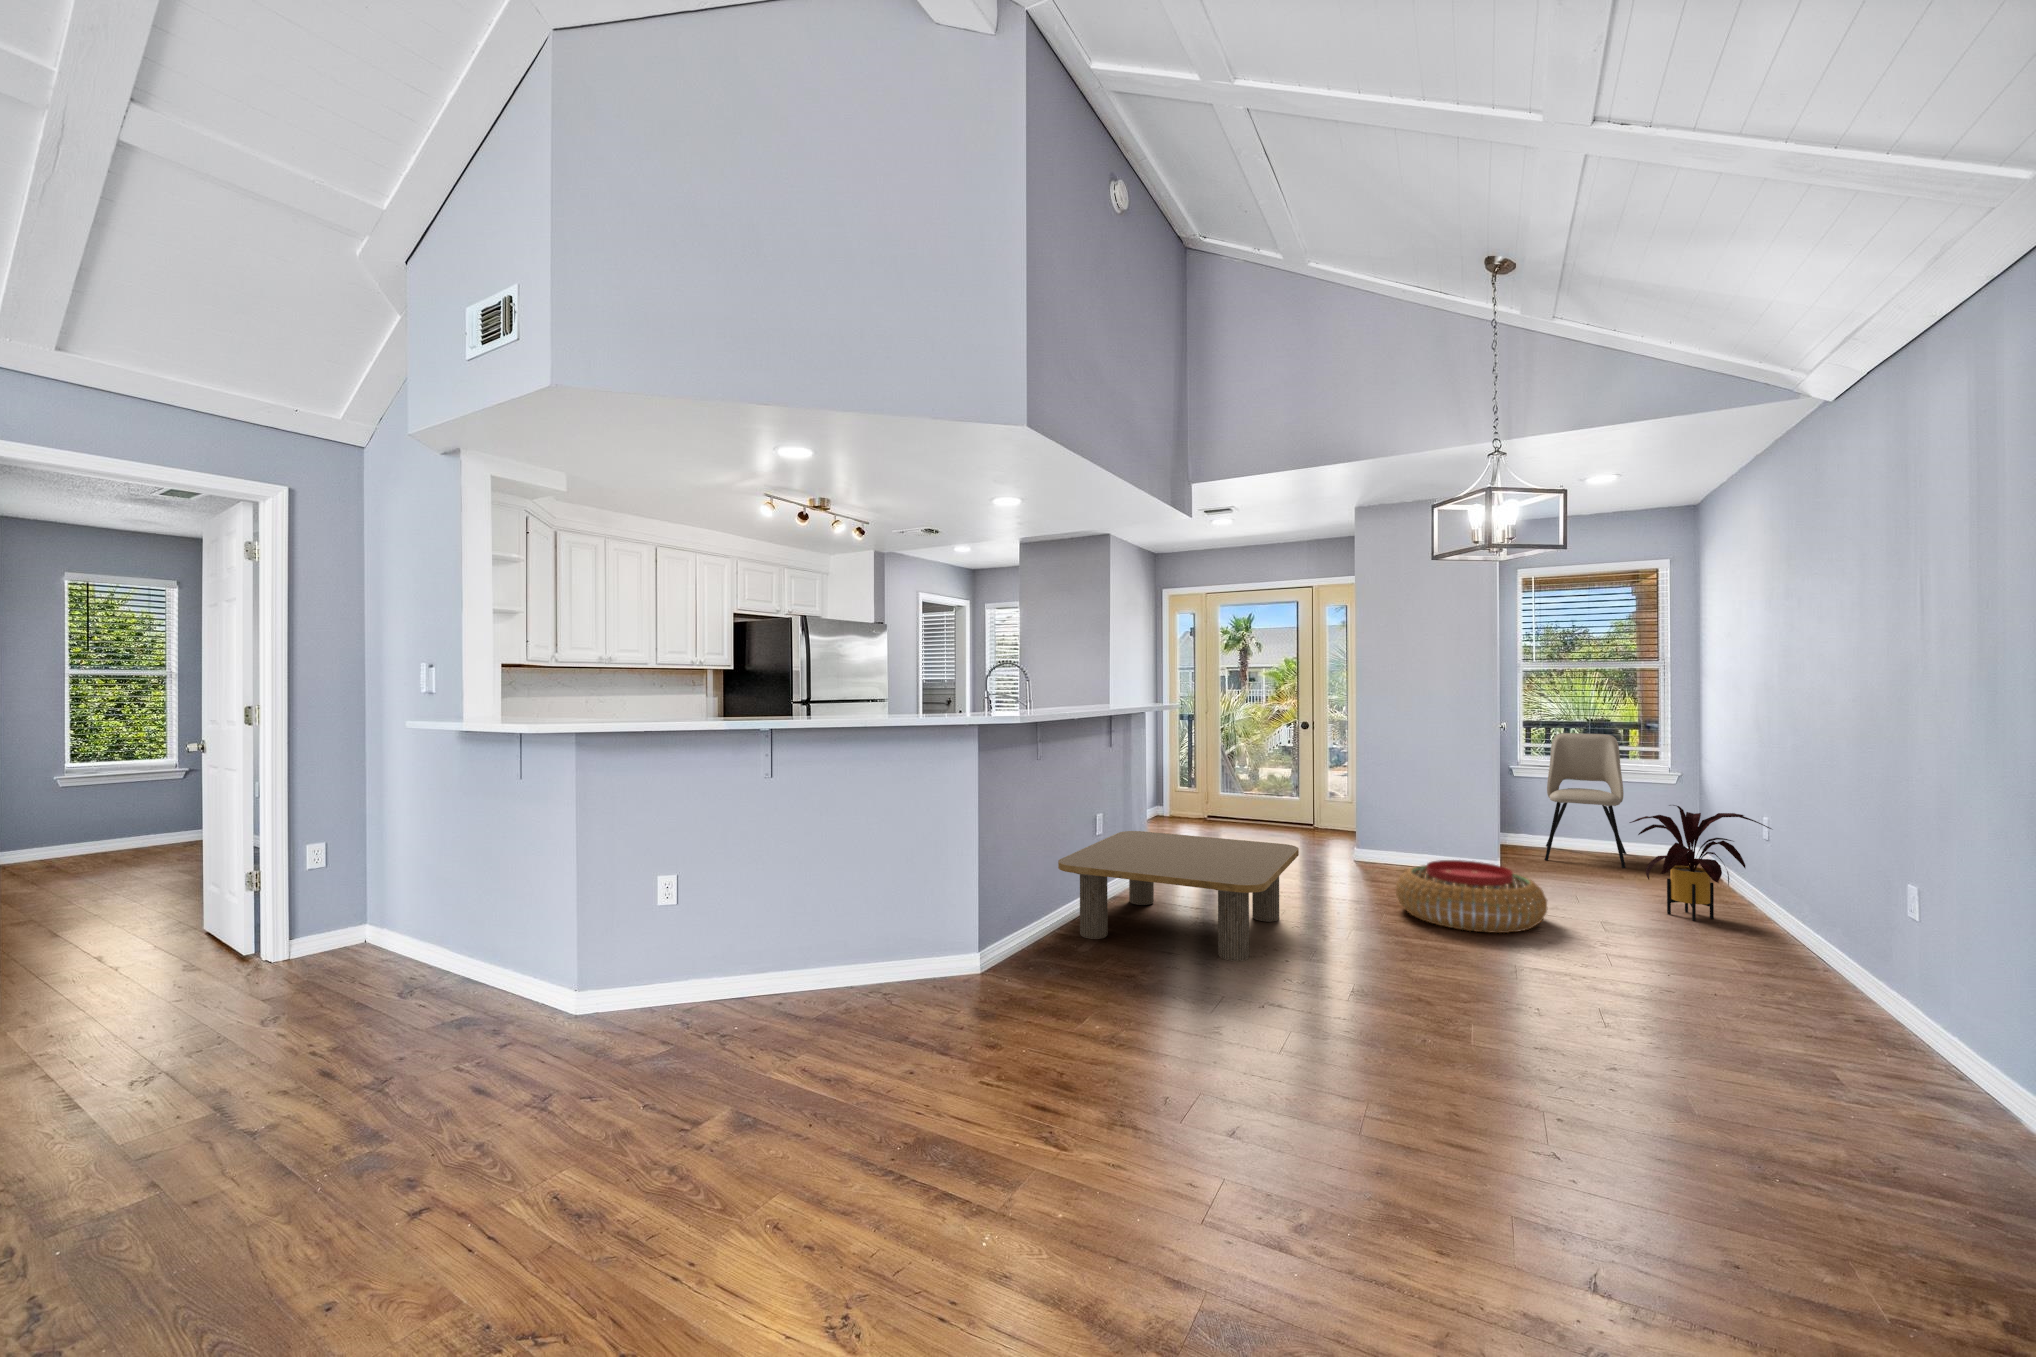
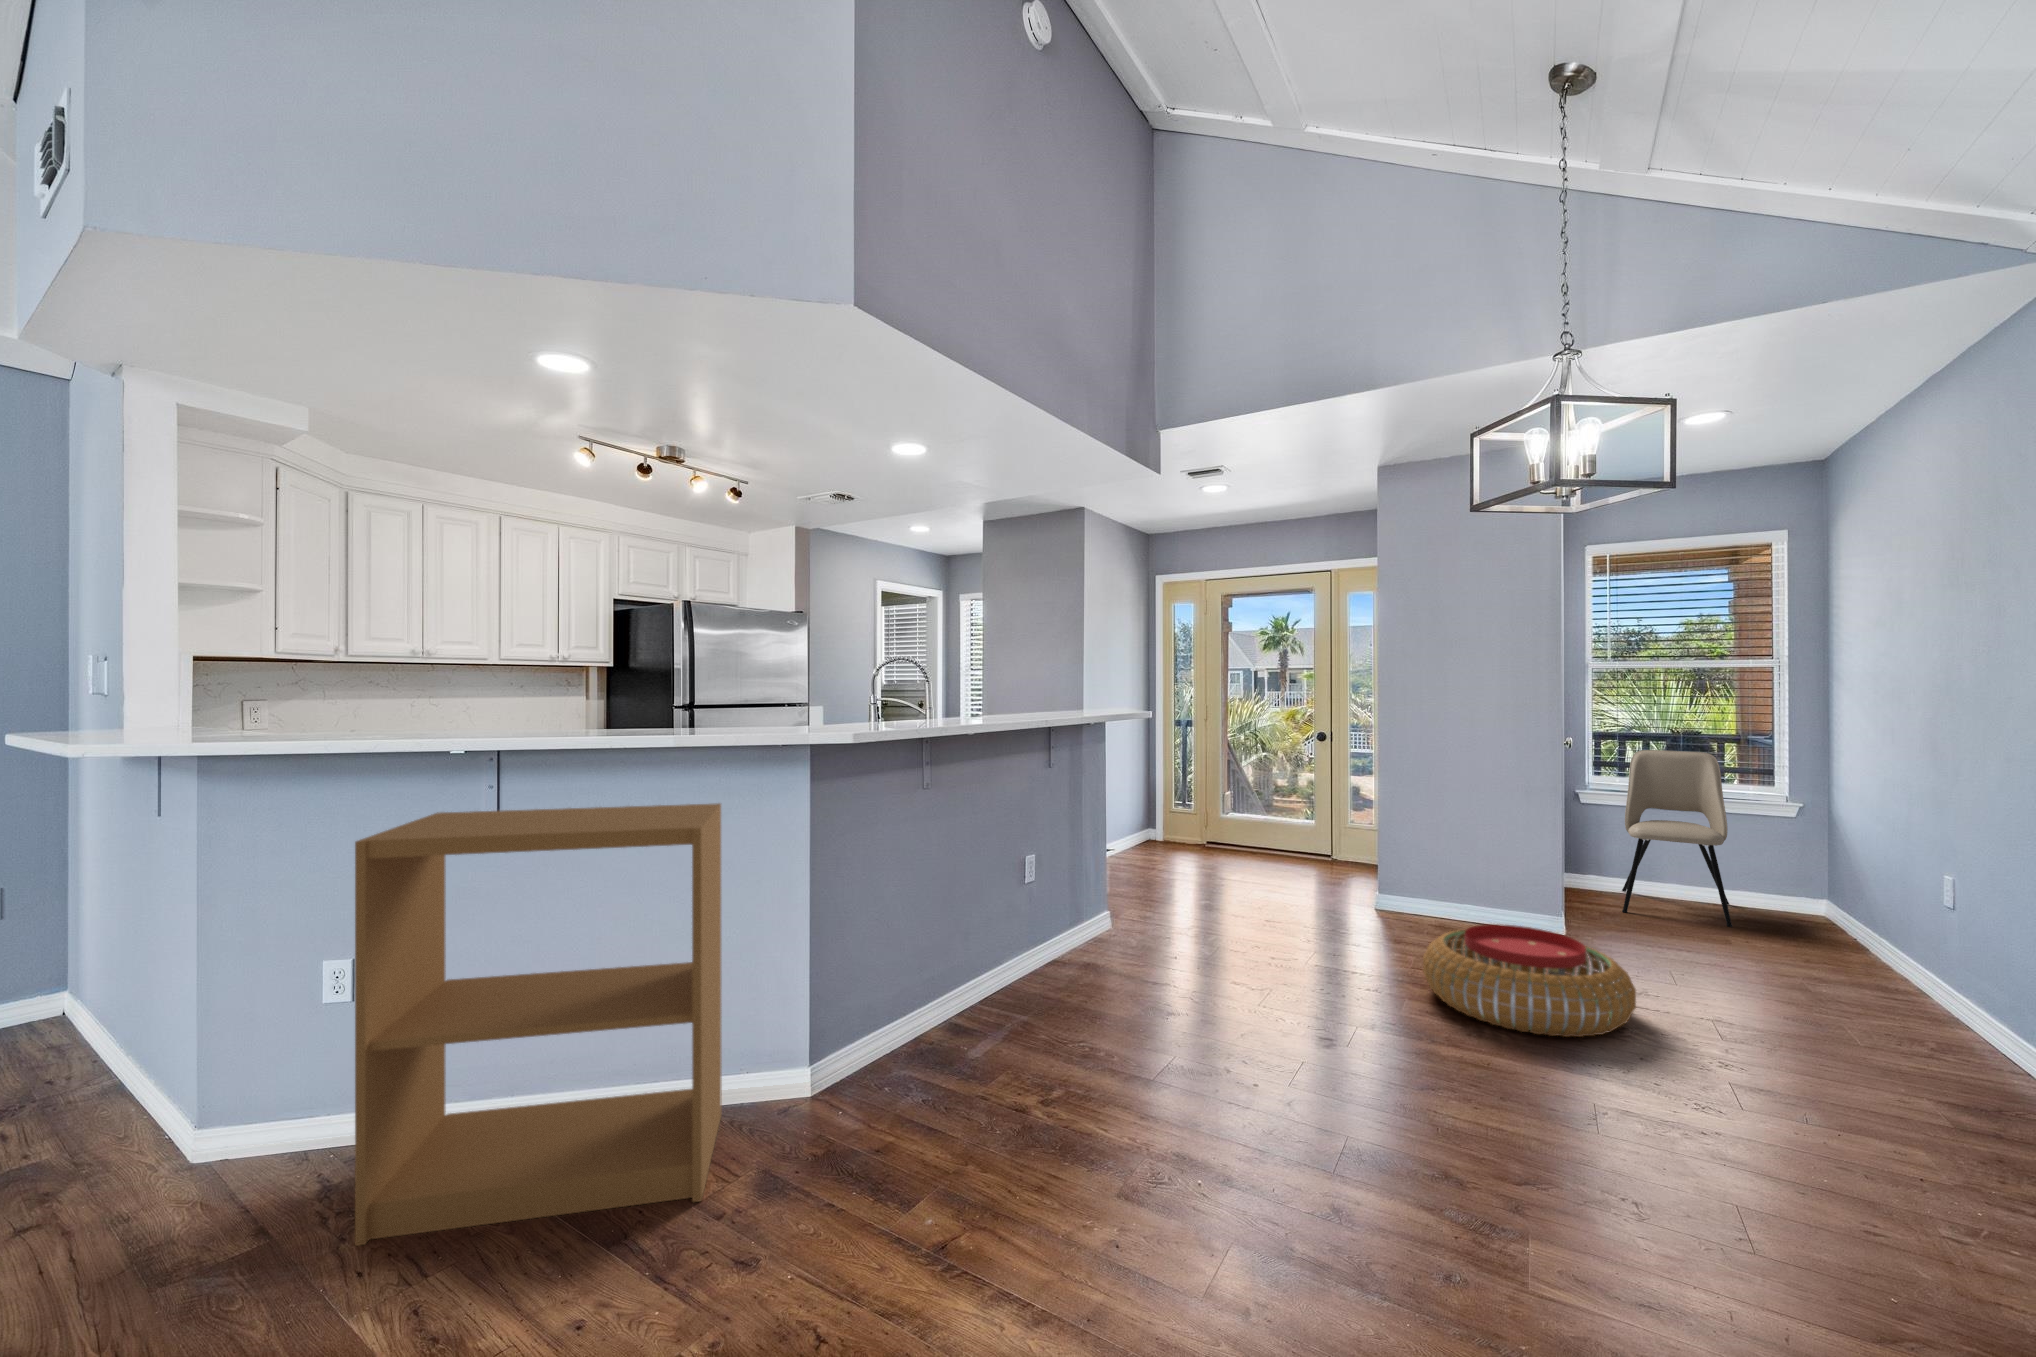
bookshelf: none [733,766,943,1047] -> present [355,803,722,1246]
house plant: present [1630,805,1771,921] -> none [1751,857,1969,1021]
coffee table: present [1058,831,1299,961] -> none [953,875,1288,1082]

